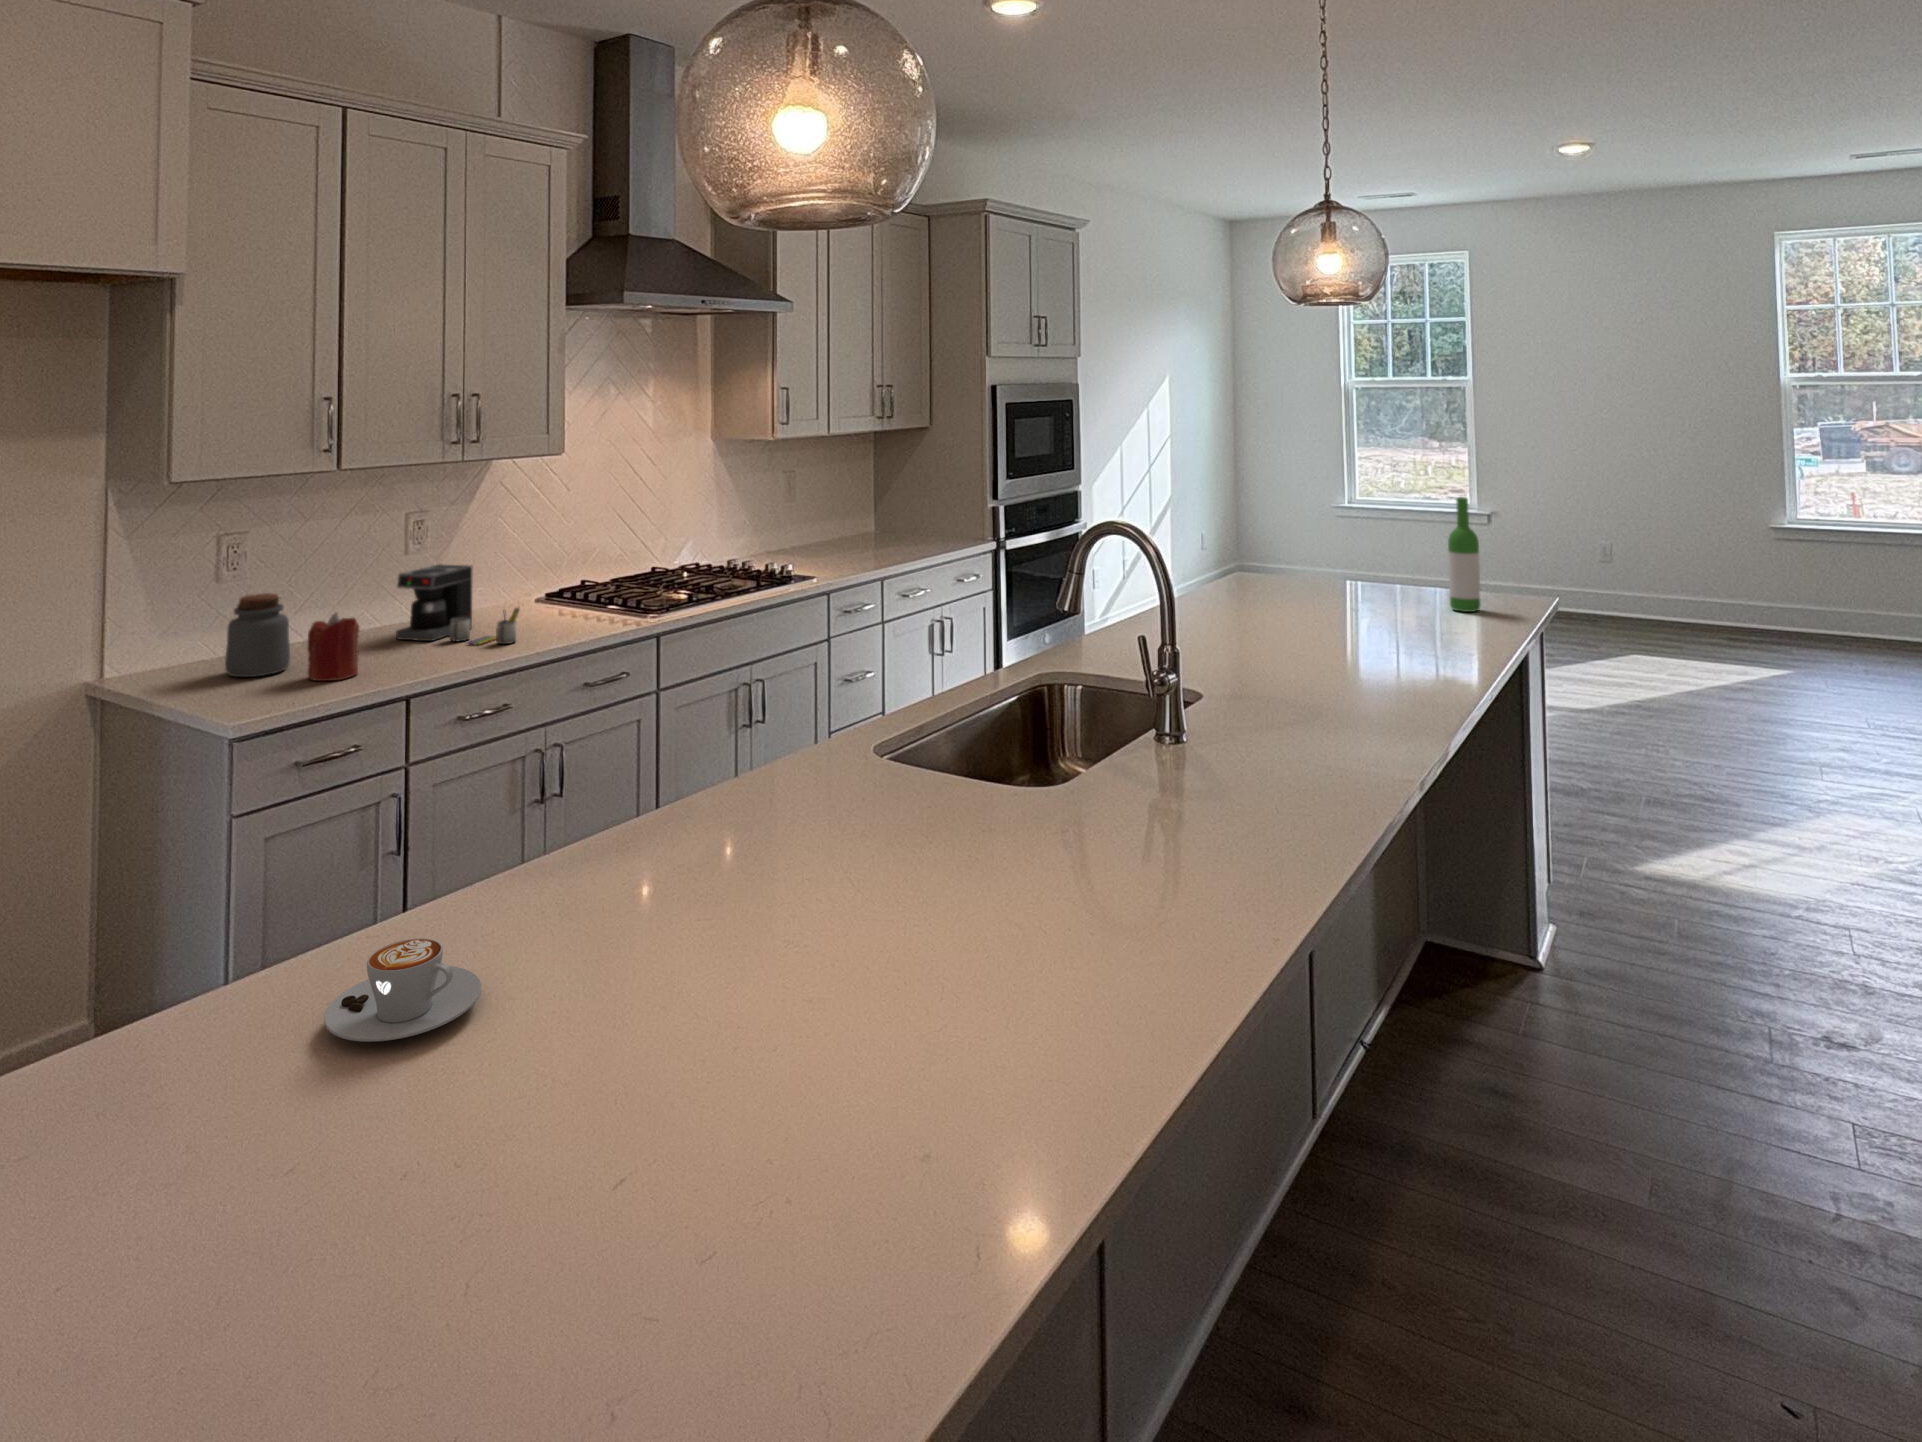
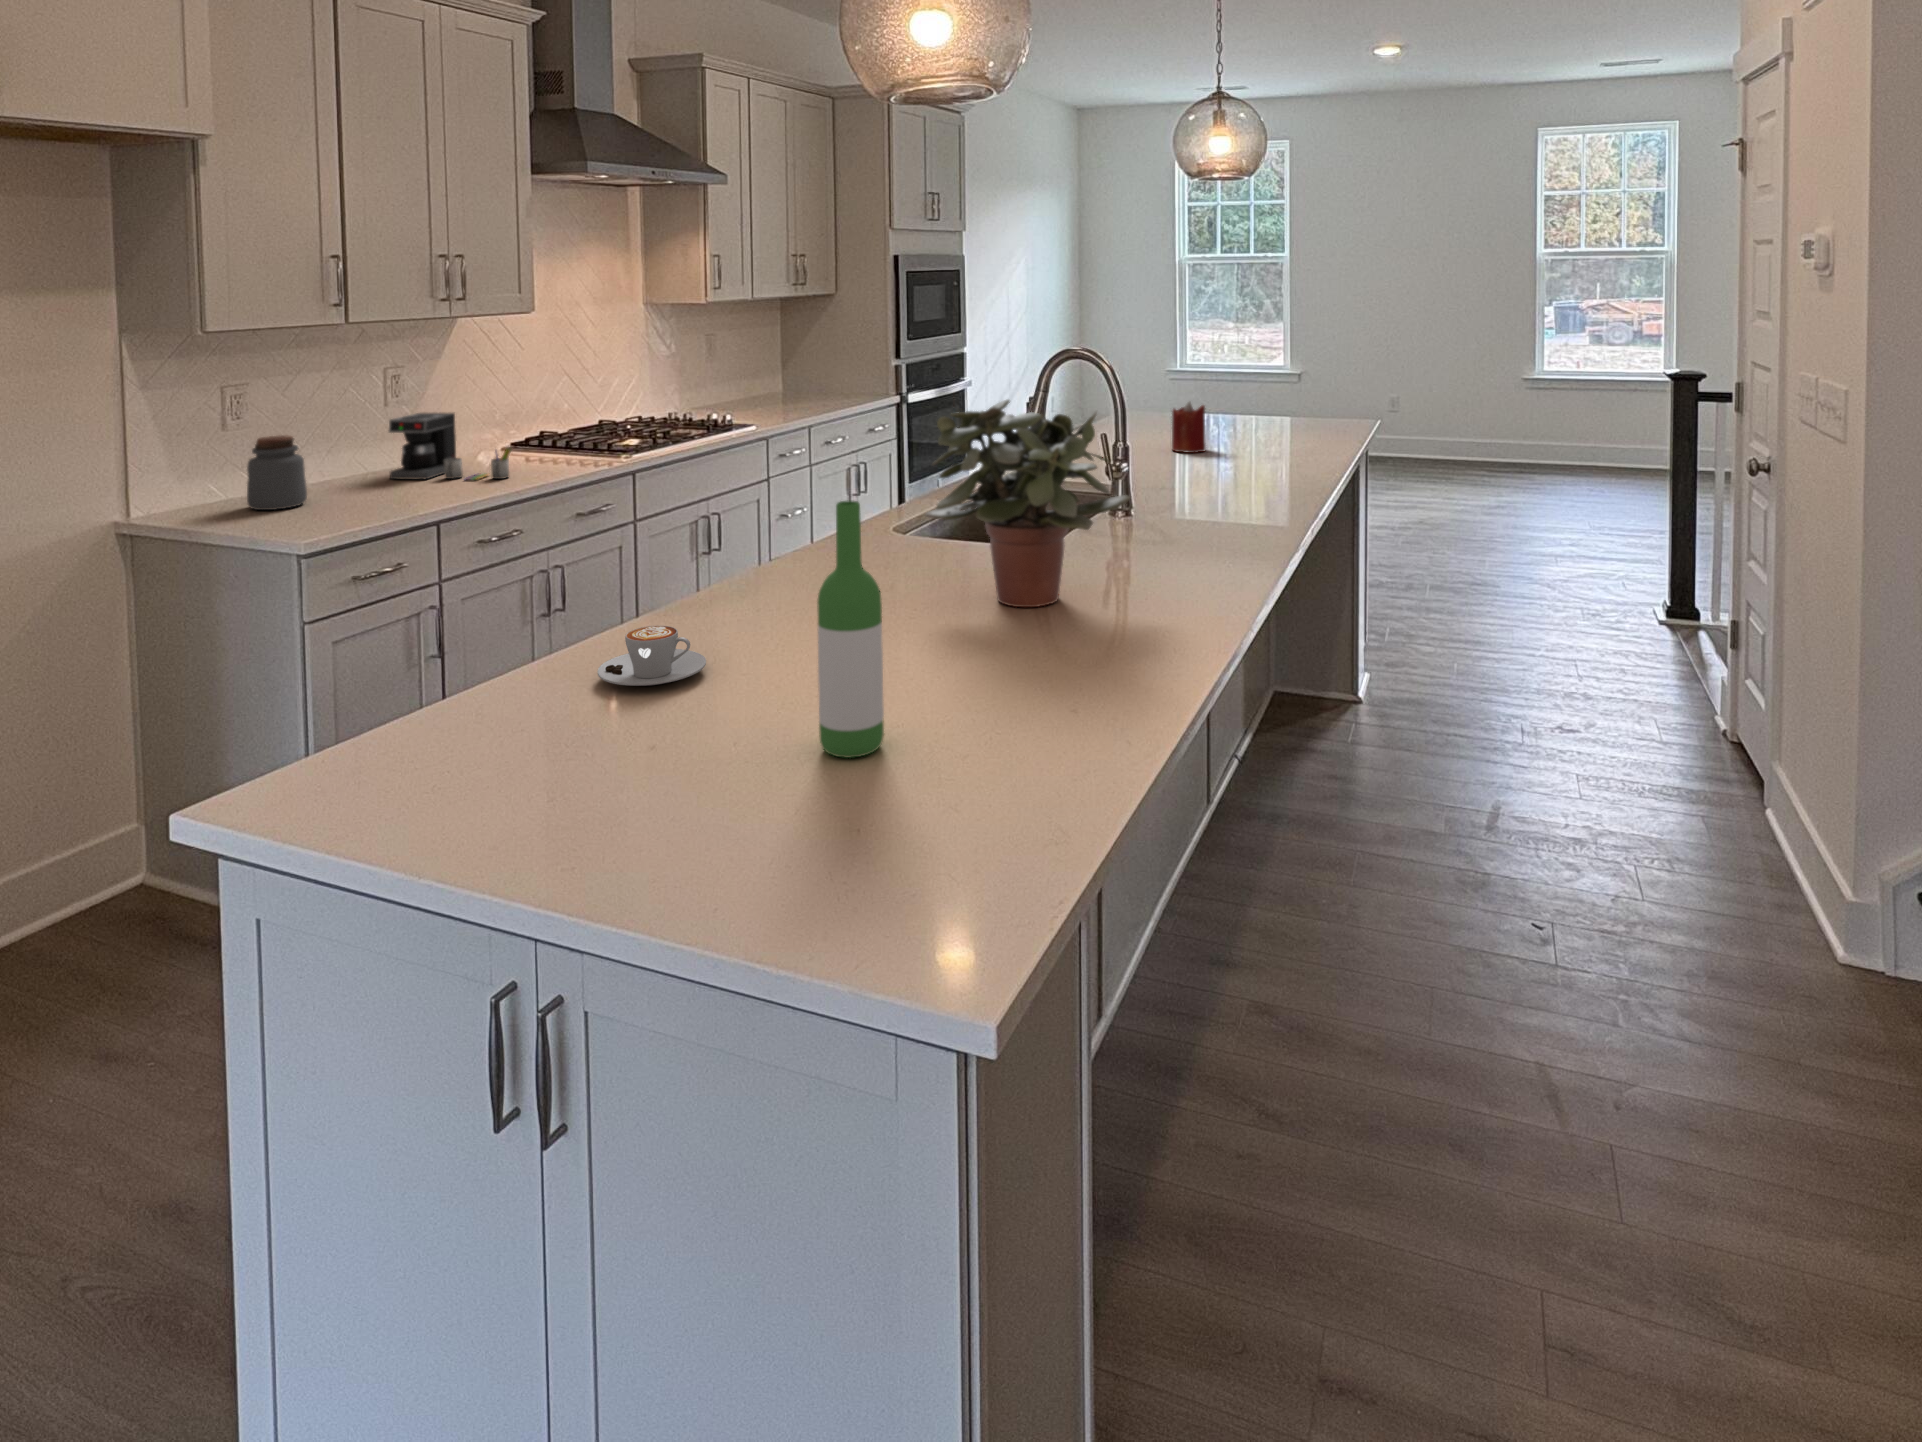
wine bottle: present [1448,497,1481,612] -> present [817,501,884,758]
candle: present [308,613,359,681] -> present [1172,402,1206,453]
potted plant: none [836,623,1116,918] -> present [925,400,1131,607]

